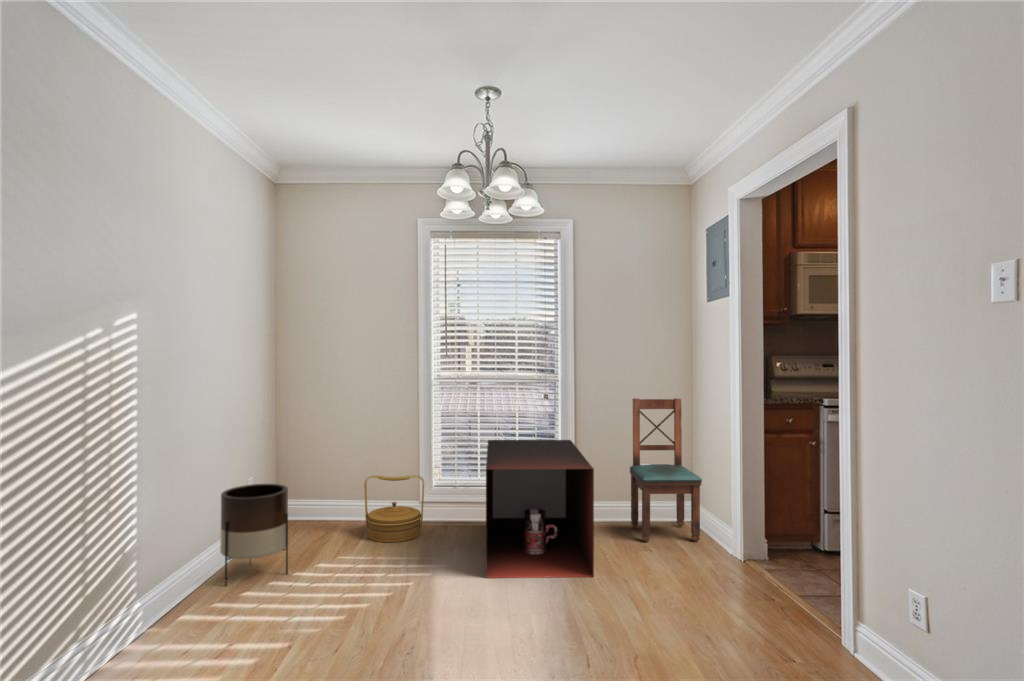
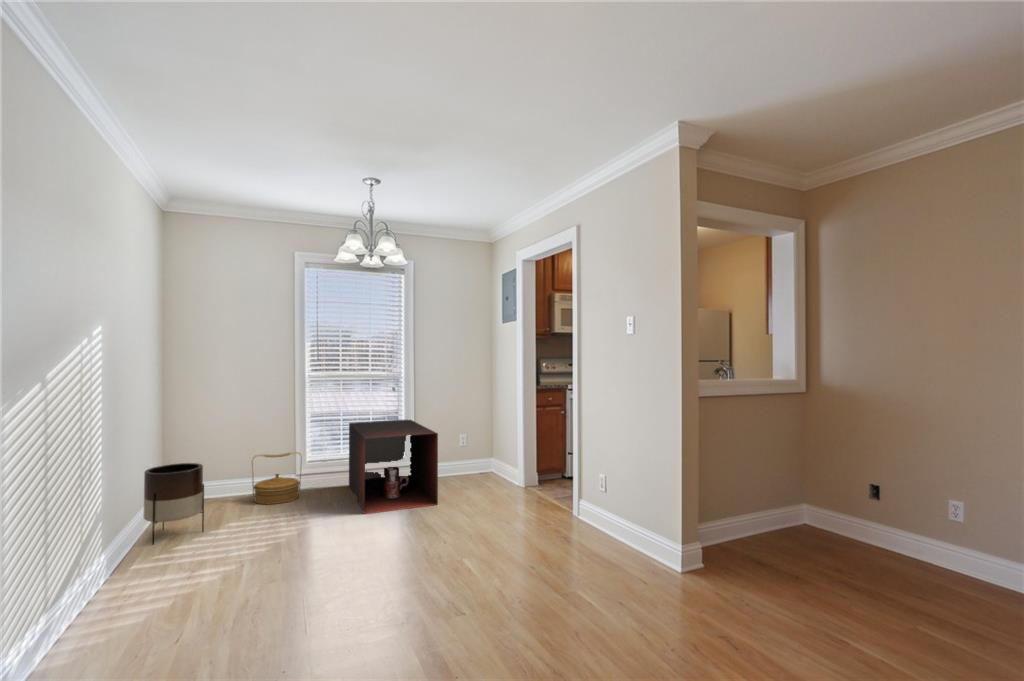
dining chair: present [630,398,702,542] -> none [451,388,500,483]

